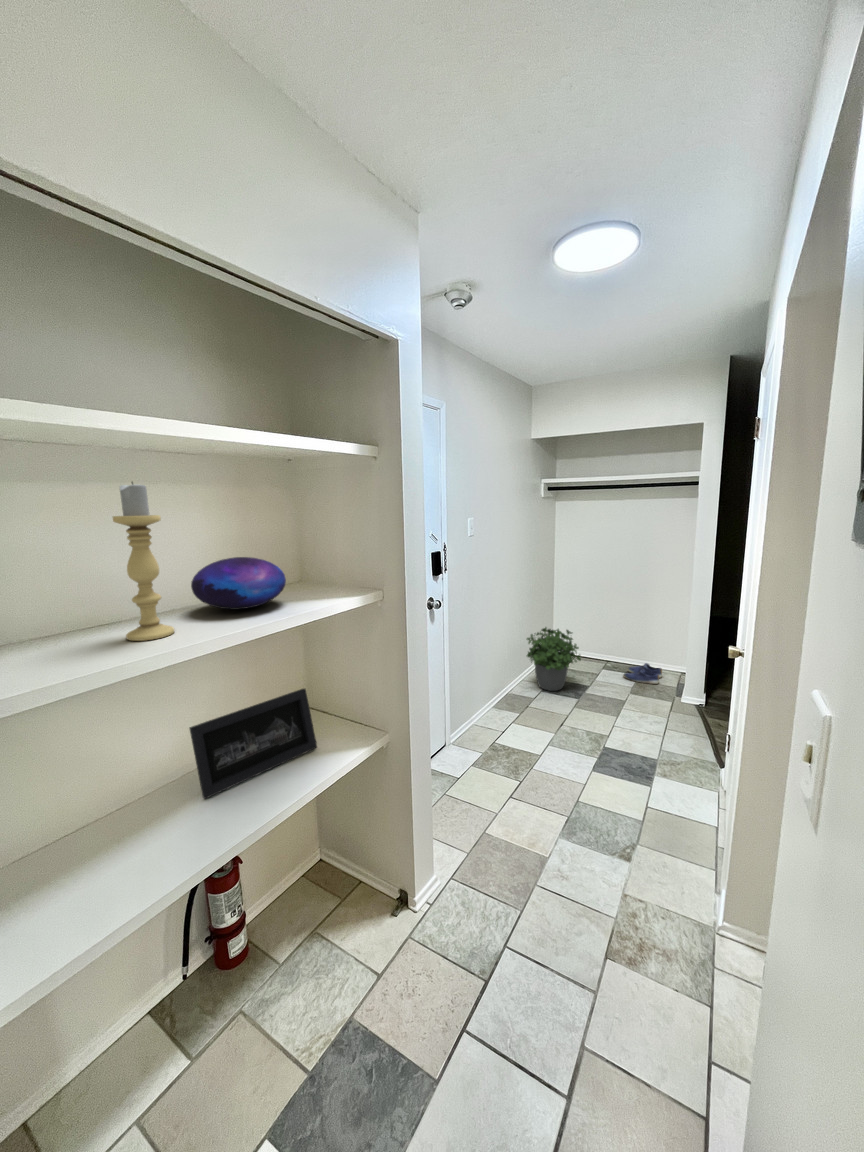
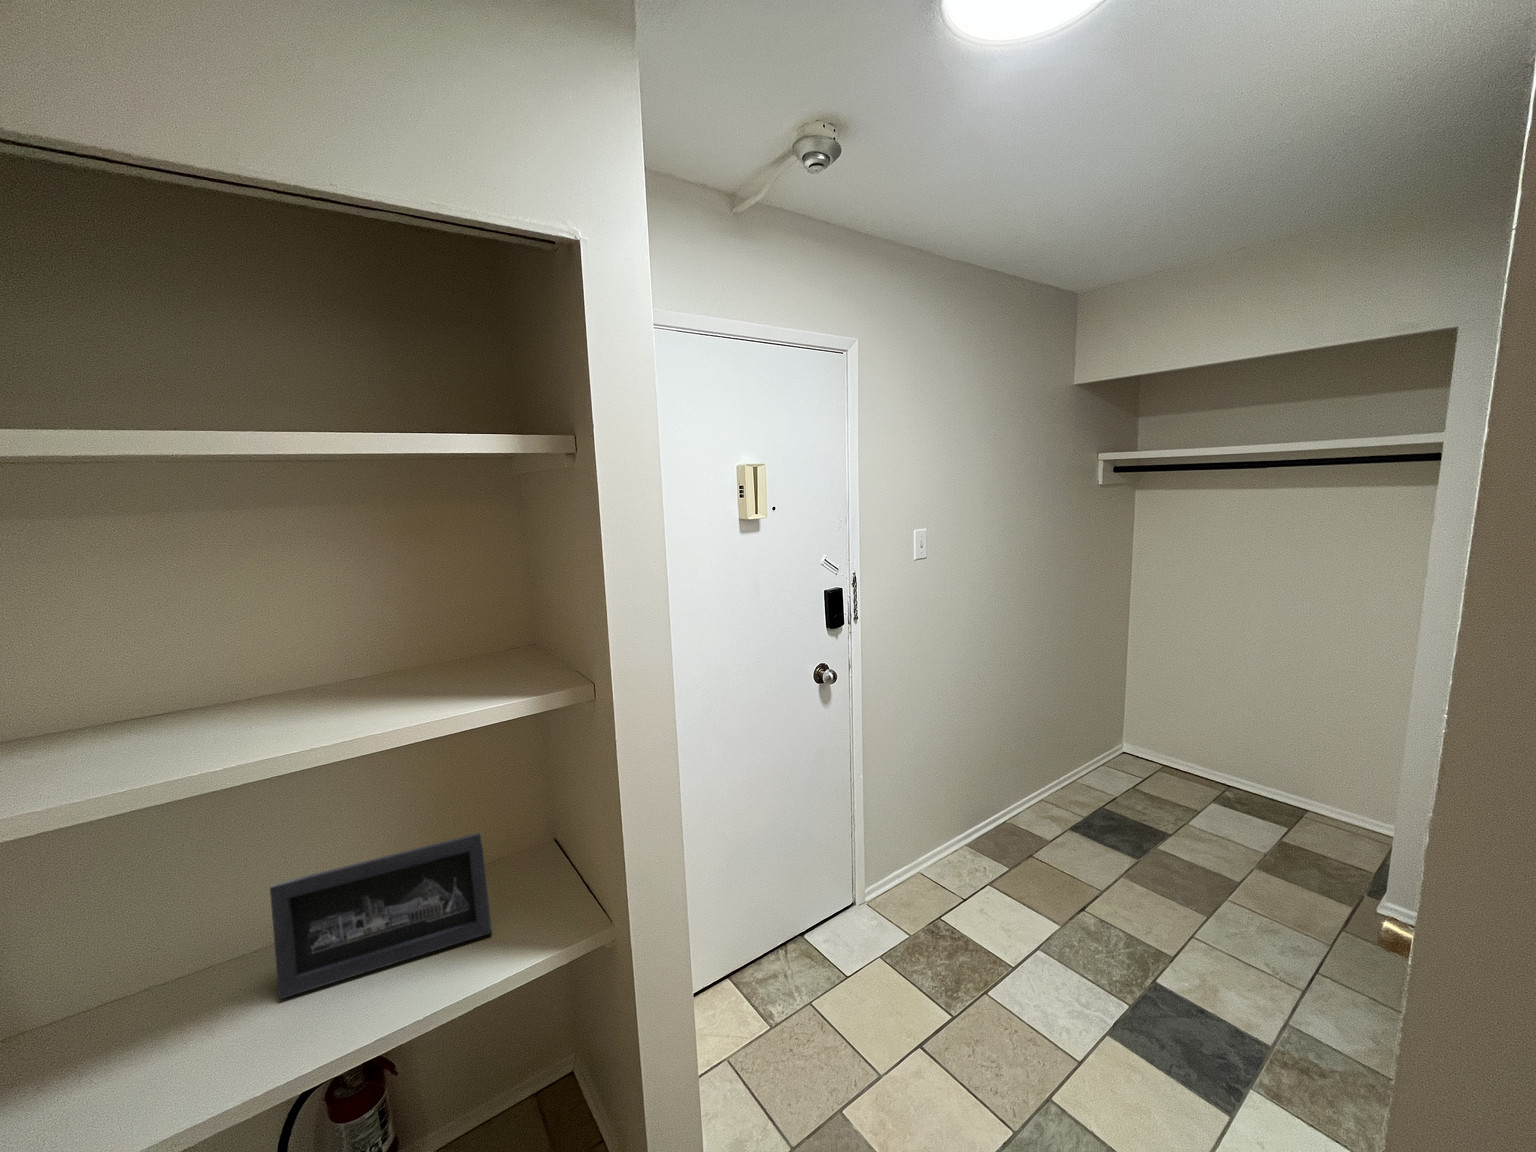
candle holder: present [113,482,174,641] -> none [40,542,168,784]
decorative orb: present [191,557,286,609] -> none [246,634,412,721]
potted plant: present [527,627,581,691] -> none [1042,712,1151,833]
shoe: present [623,663,662,684] -> none [1254,805,1352,855]

